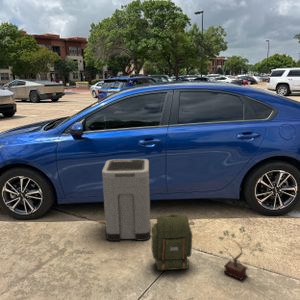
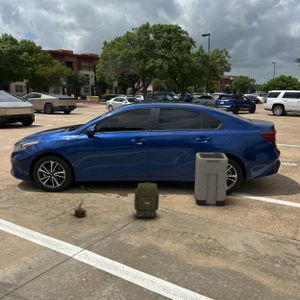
trash can: present [102,159,150,241] -> present [195,153,228,206]
potted plant: present [220,227,263,280] -> present [74,187,89,217]

